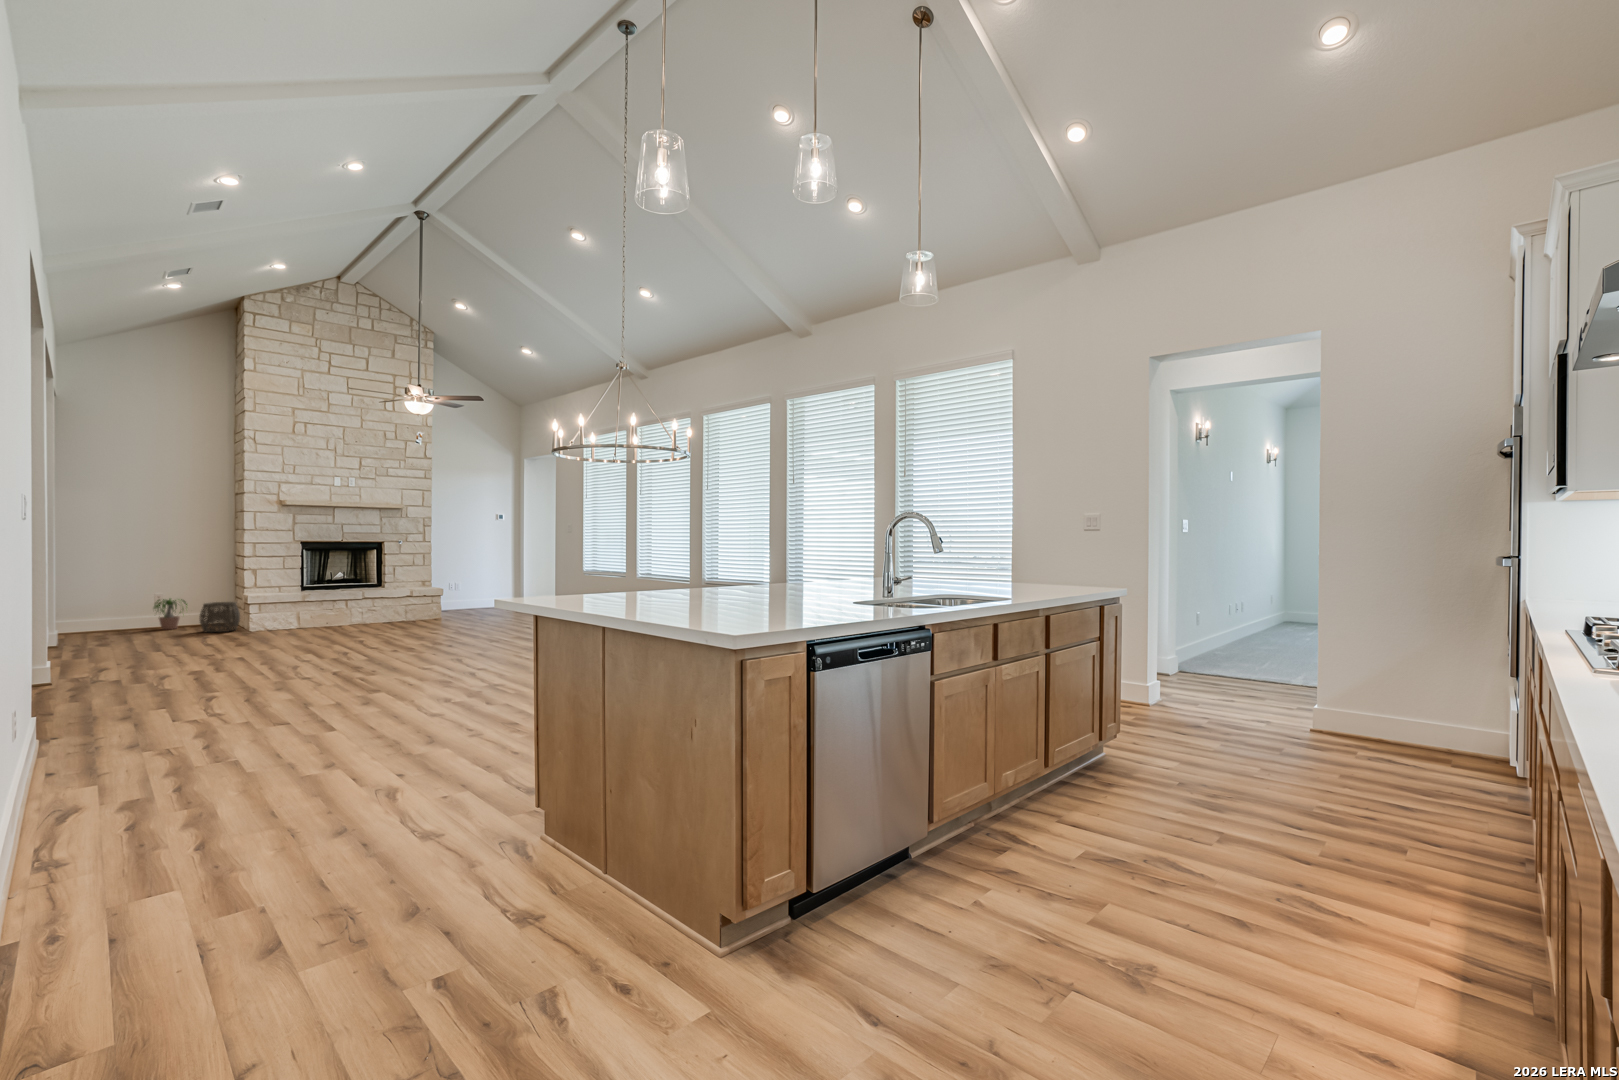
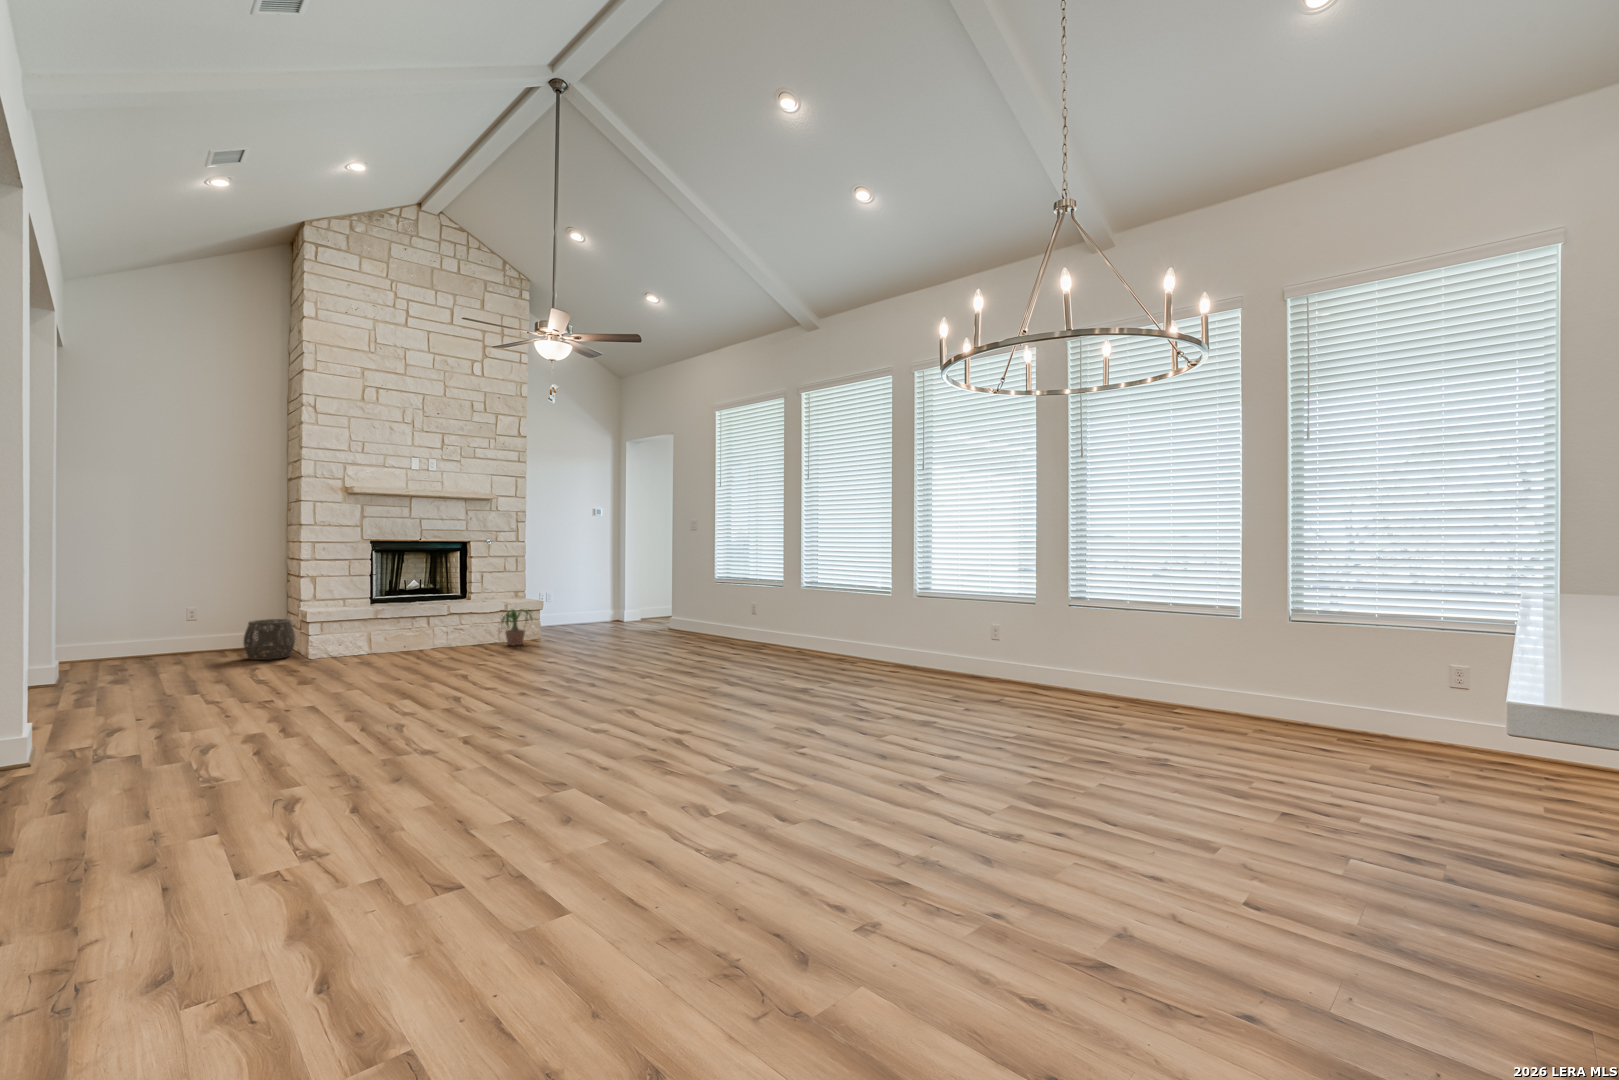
potted plant: present [154,599,187,630] -> present [501,609,532,645]

